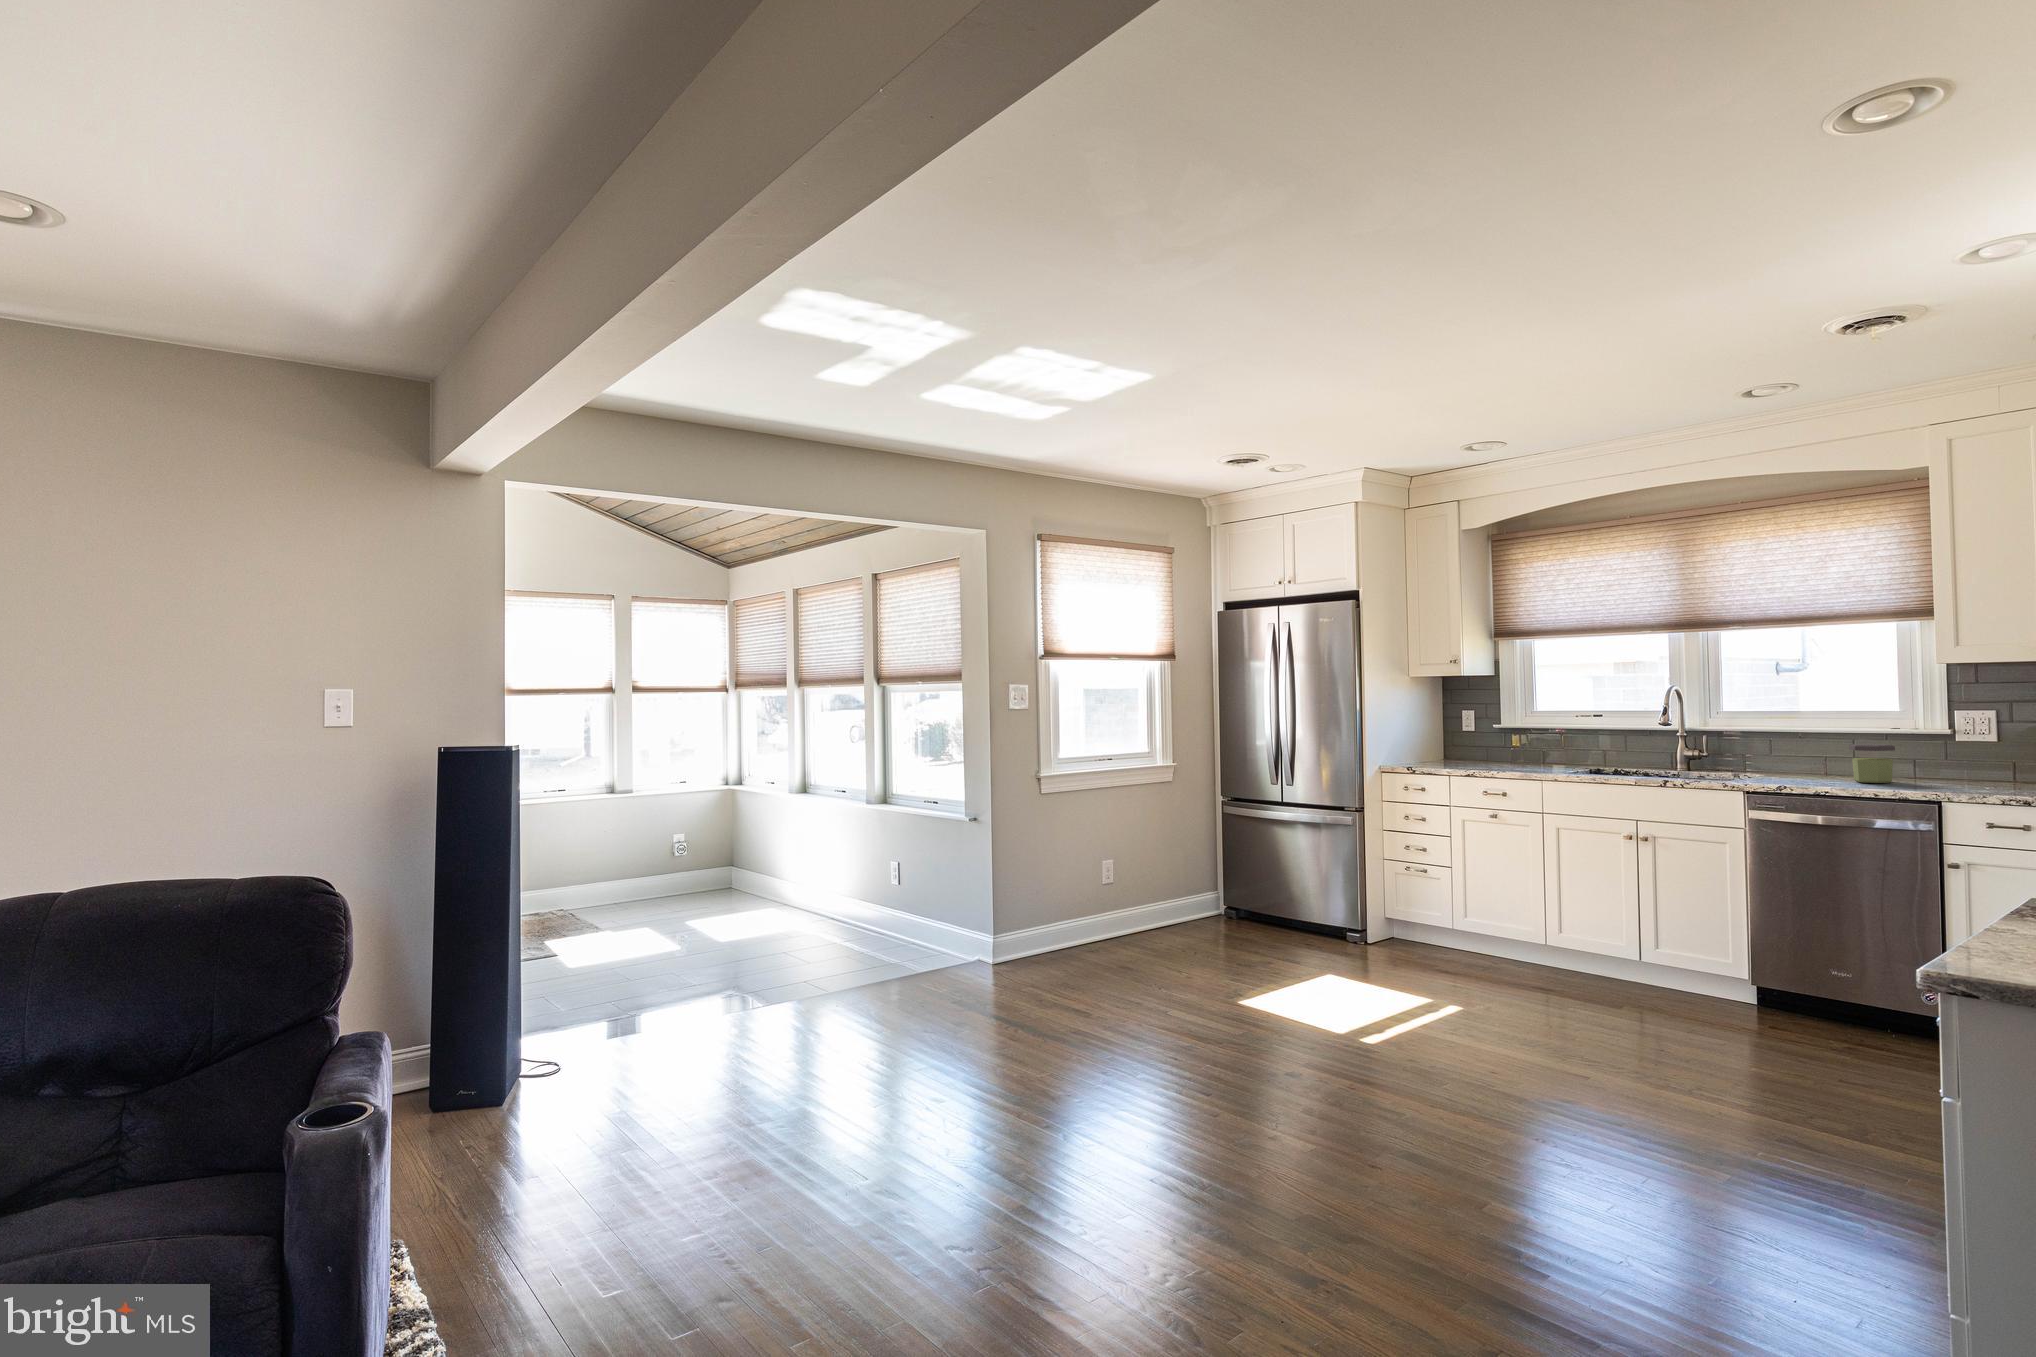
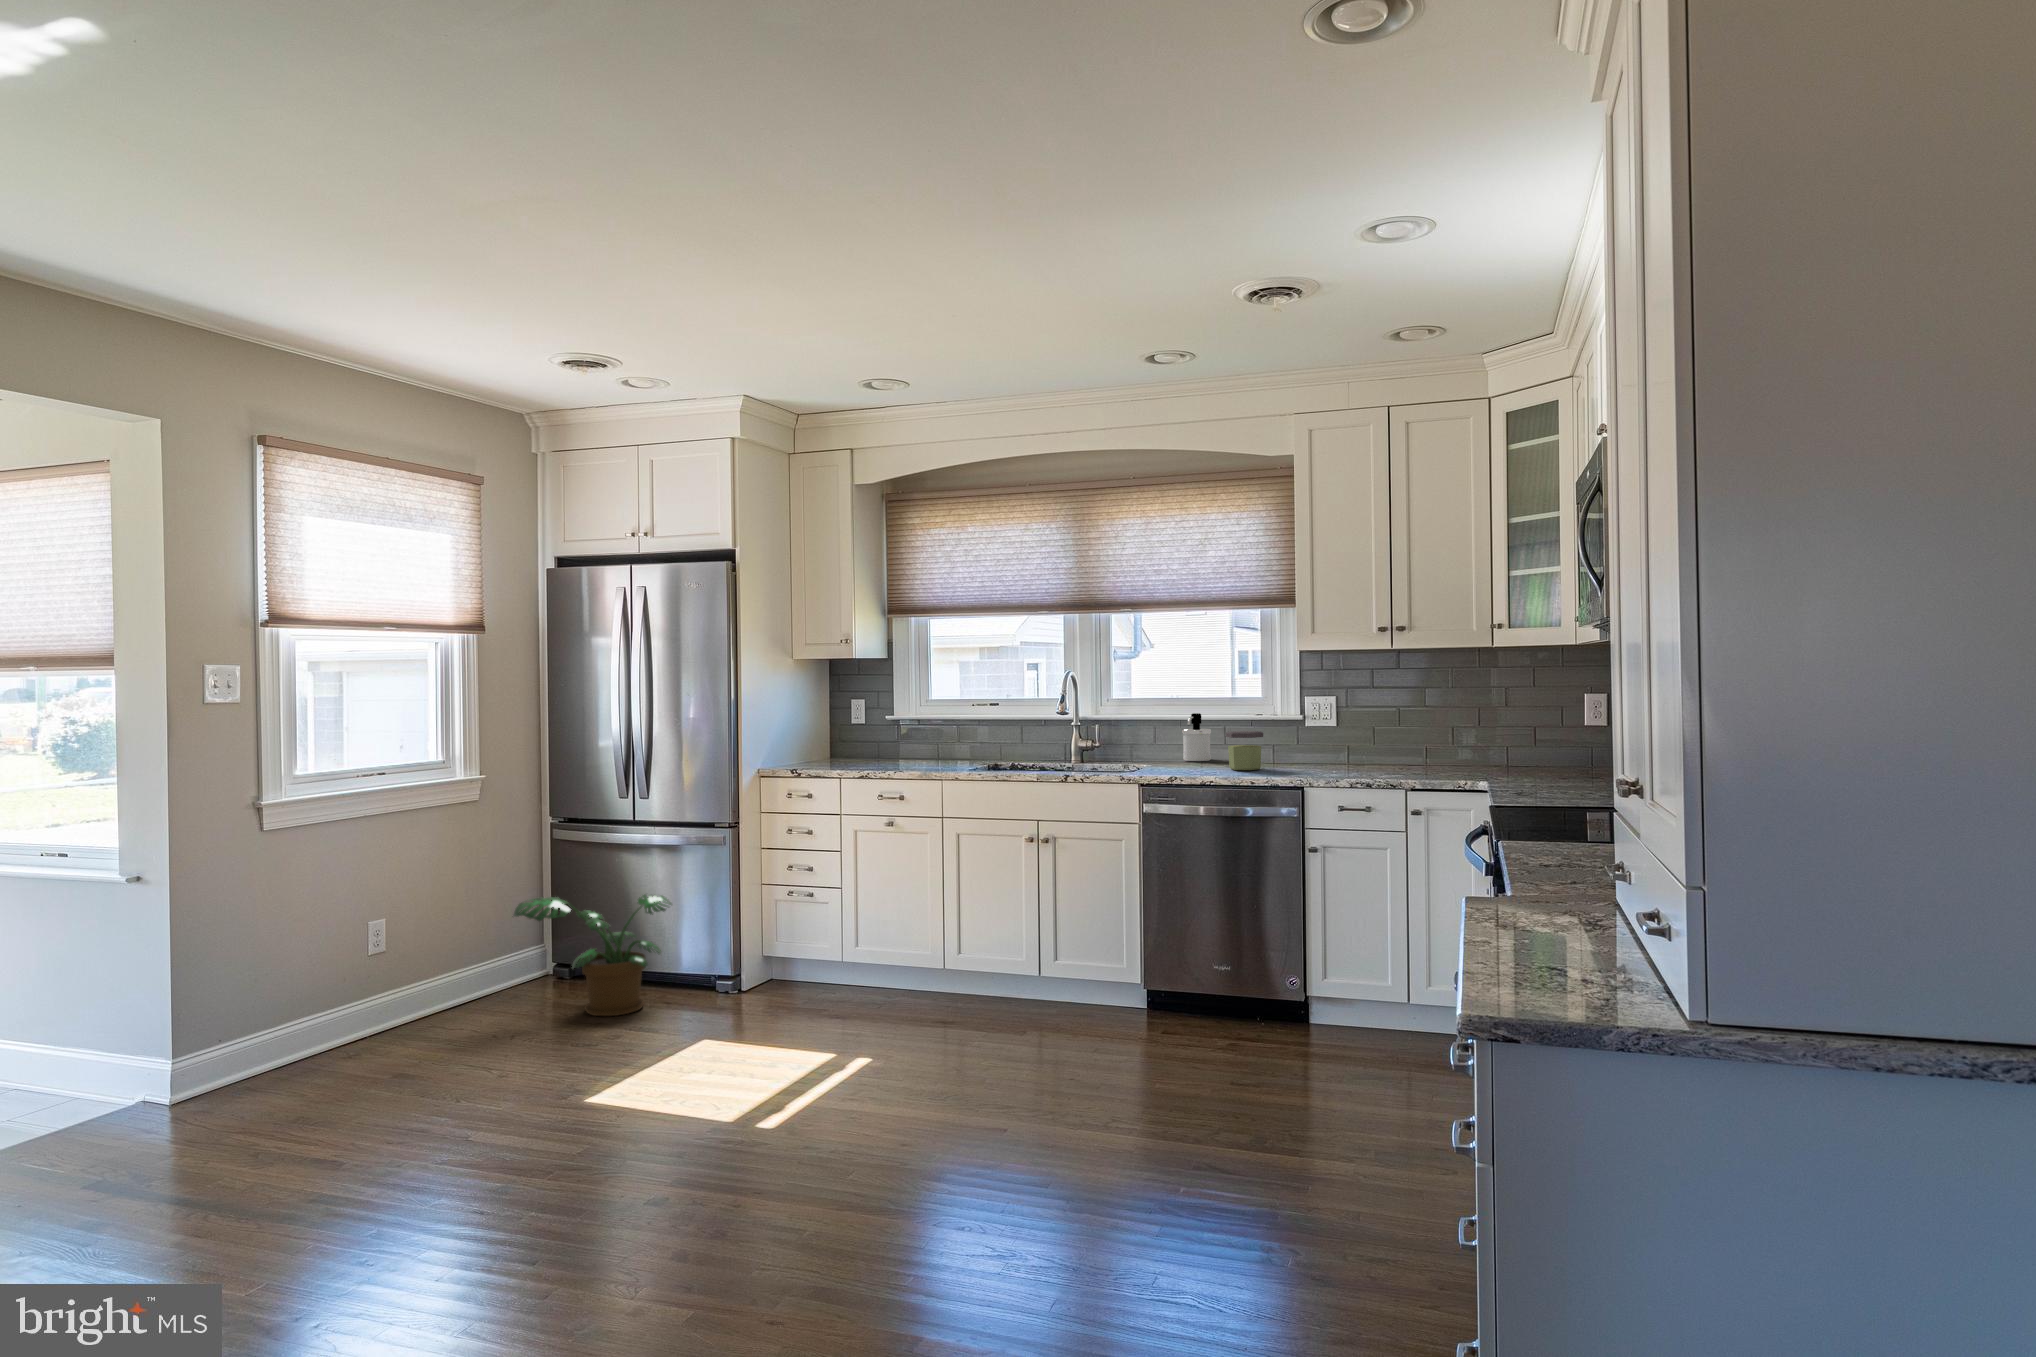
soap dispenser: none [1802,726,1837,773] -> present [1182,713,1211,761]
potted plant: none [1195,855,1313,949] -> present [513,895,672,1016]

